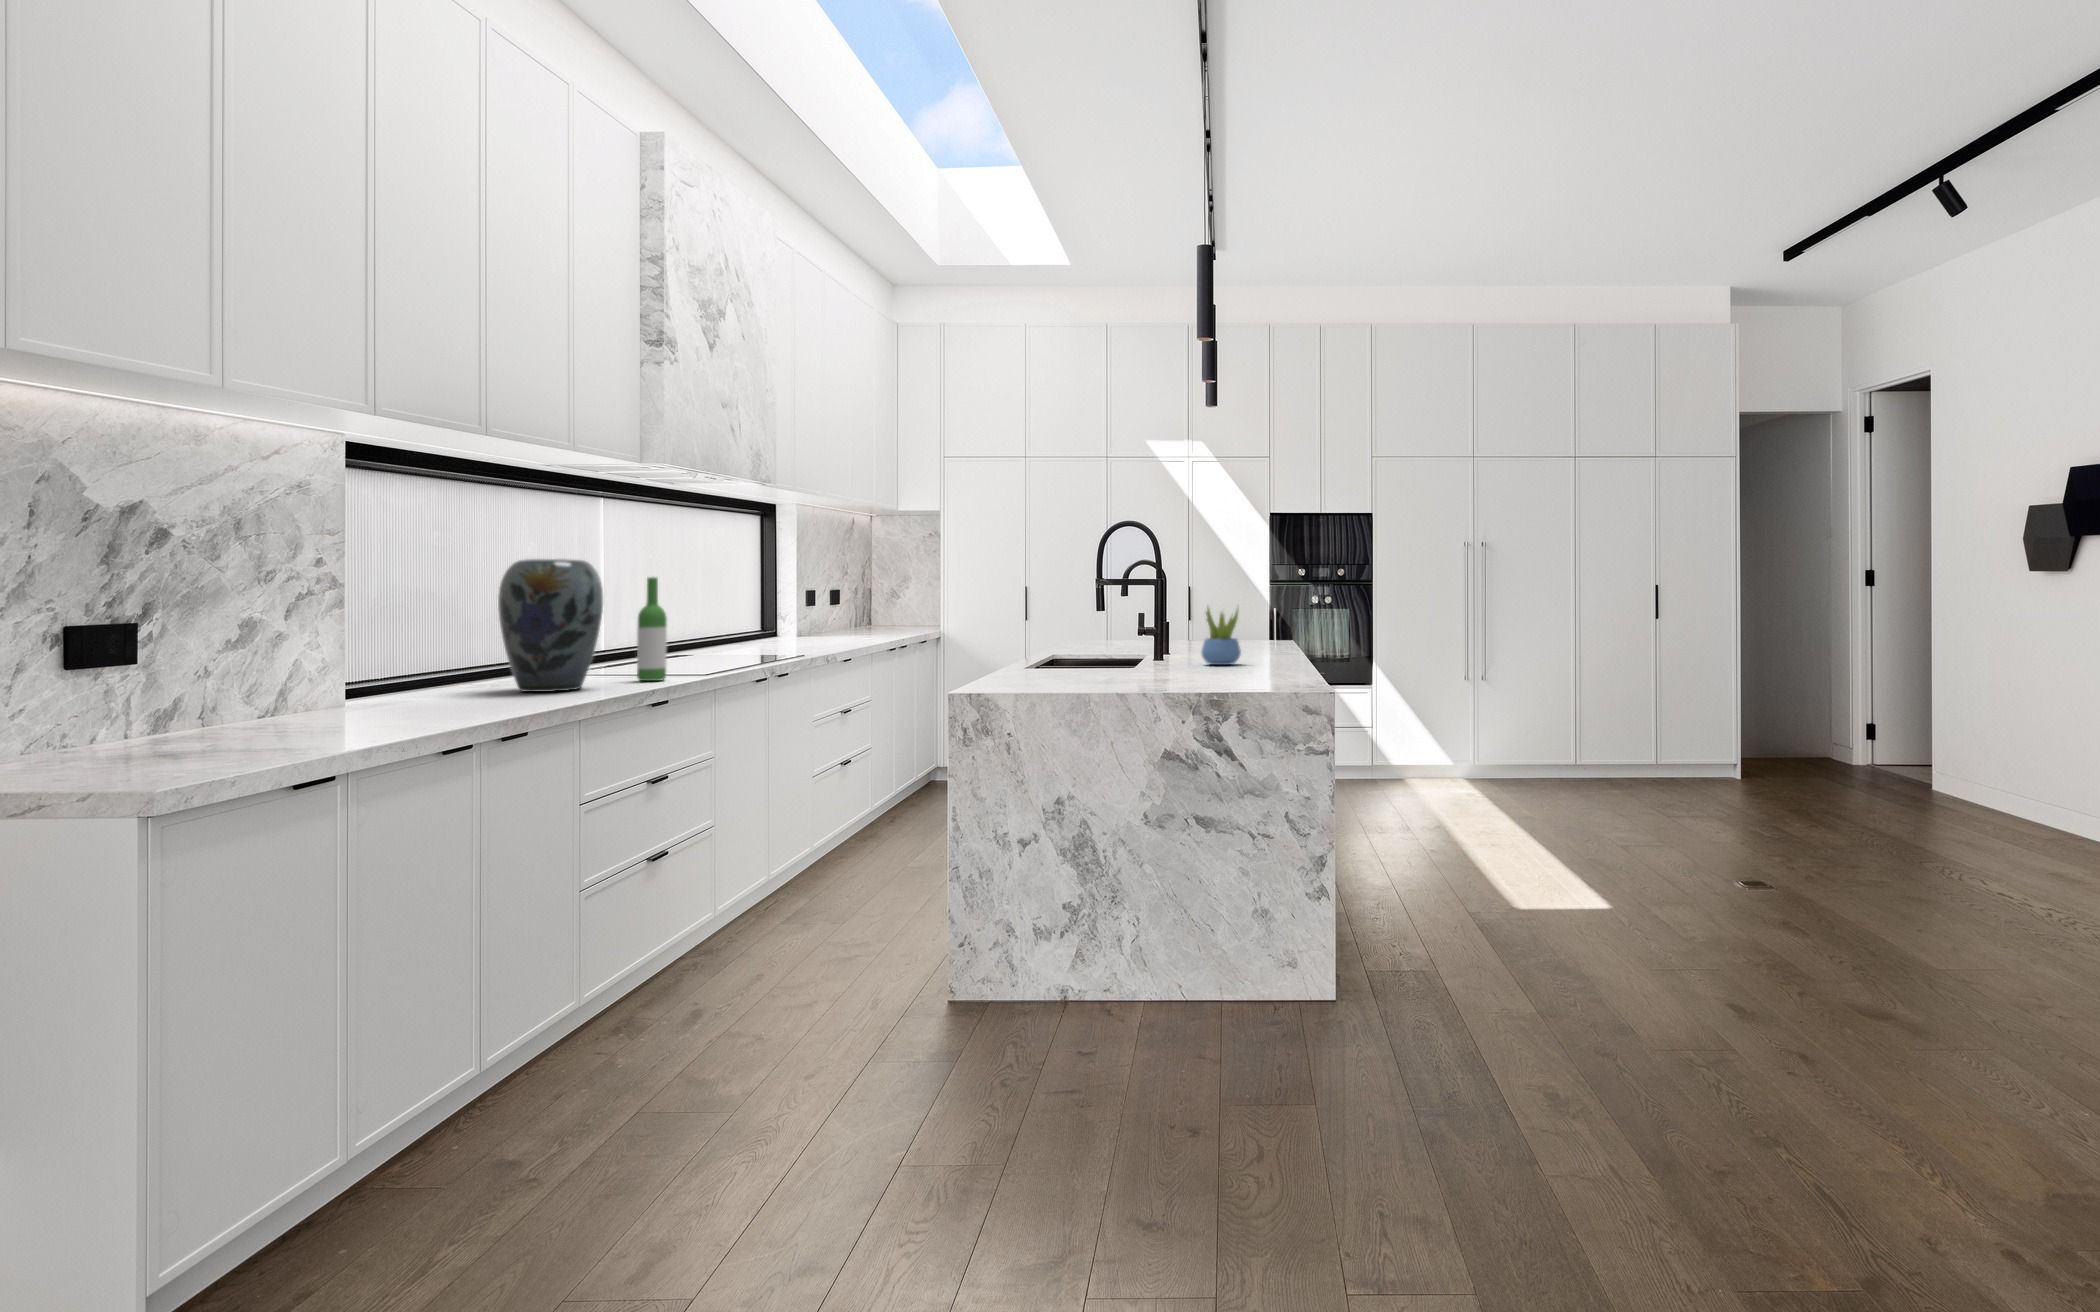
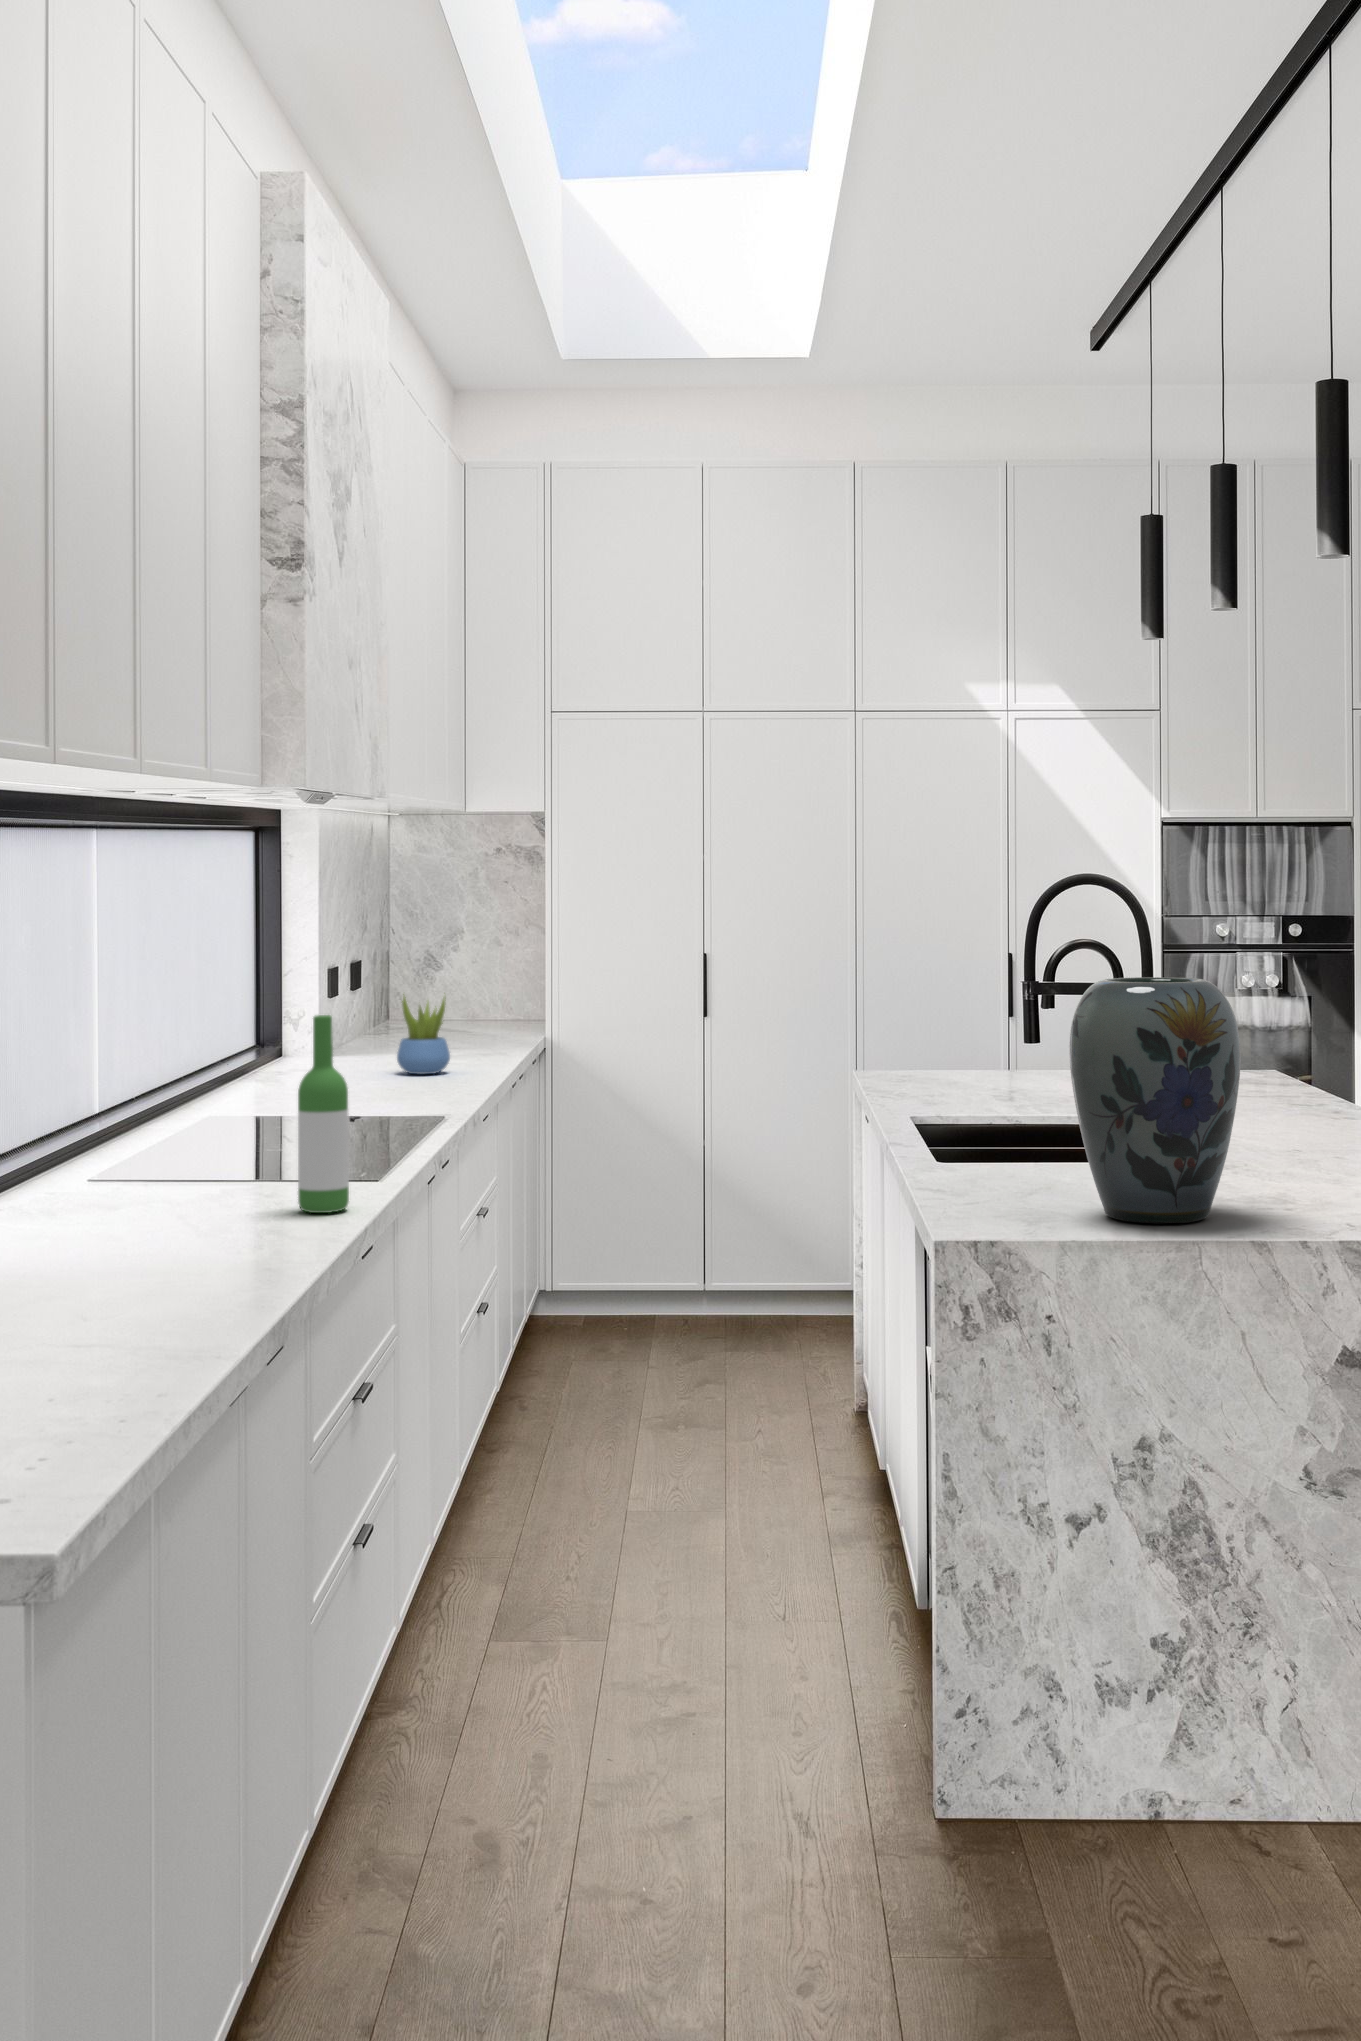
vase: present [498,559,604,692] -> present [1069,977,1241,1224]
succulent plant: present [1201,606,1241,665] -> present [397,997,450,1074]

